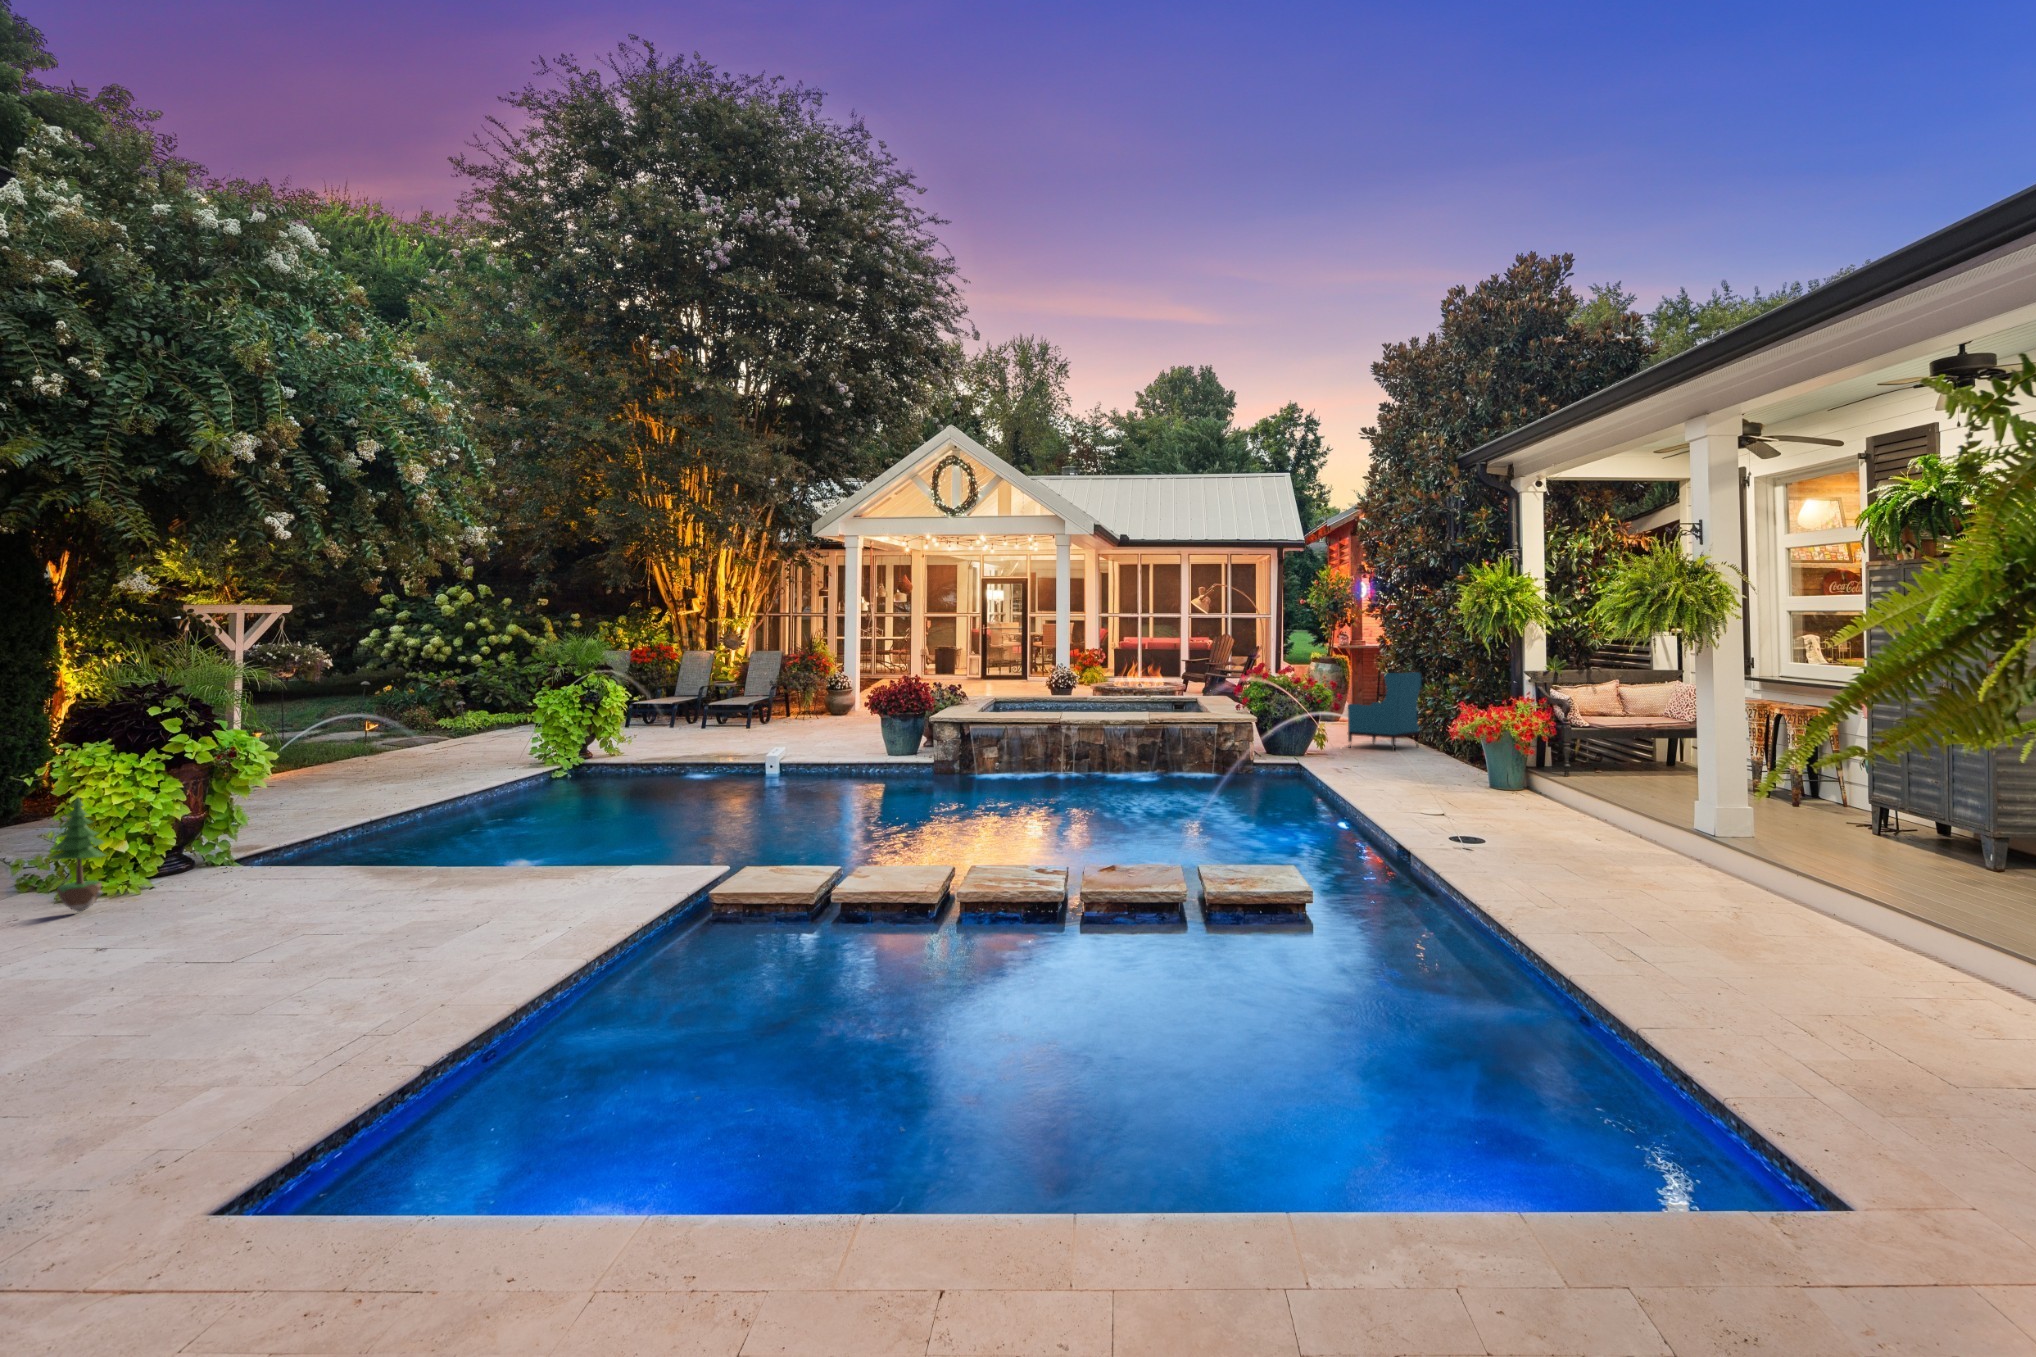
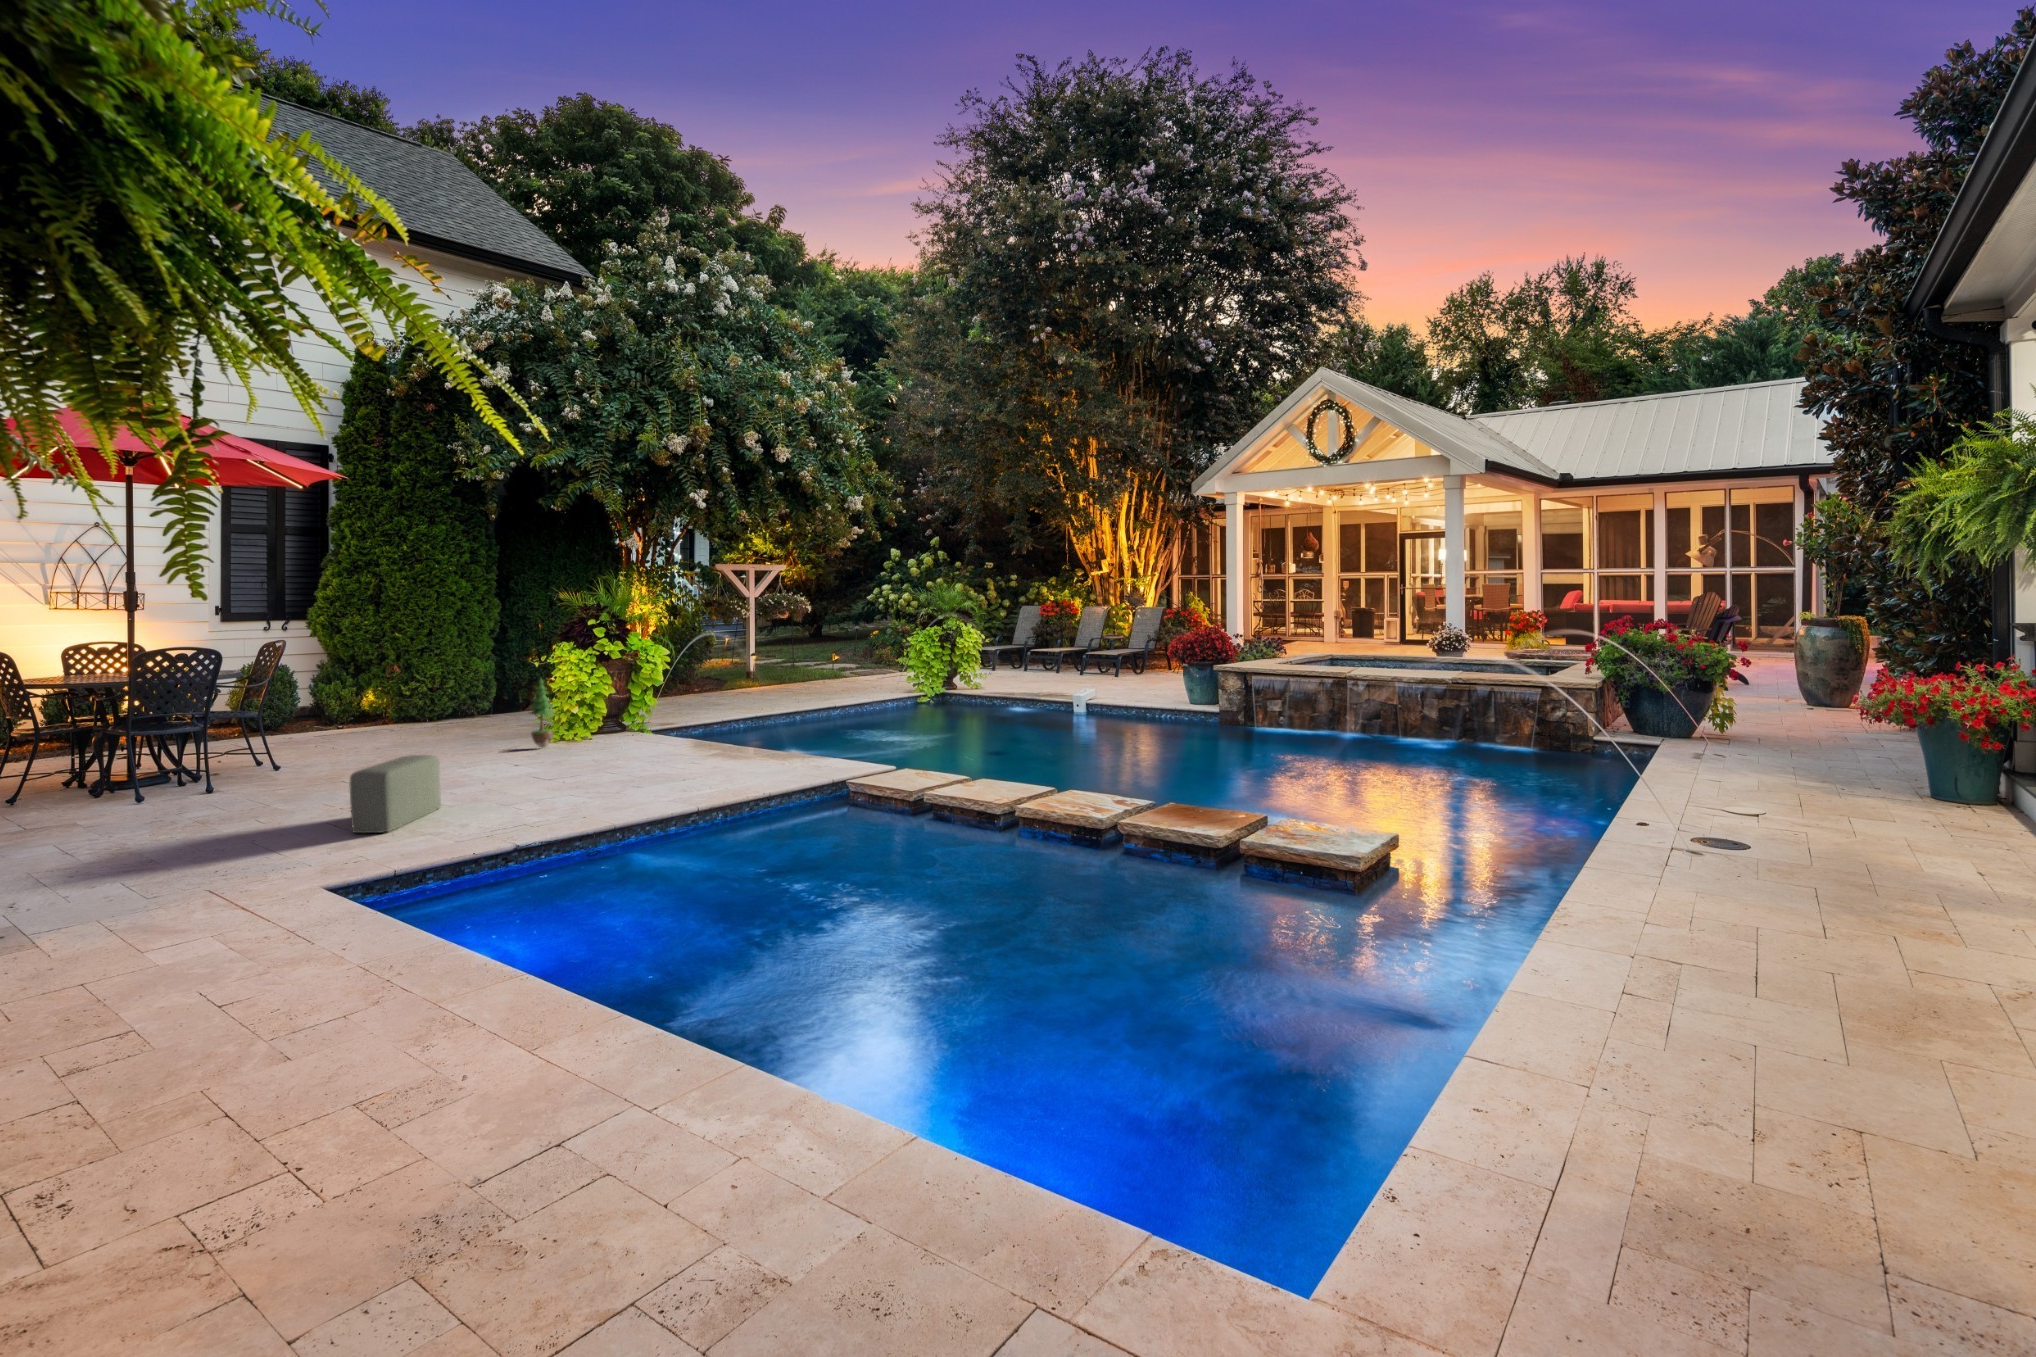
armchair: present [1348,672,1421,751] -> none [1768,632,1900,735]
pouf: none [37,951,130,1115] -> present [349,755,441,833]

